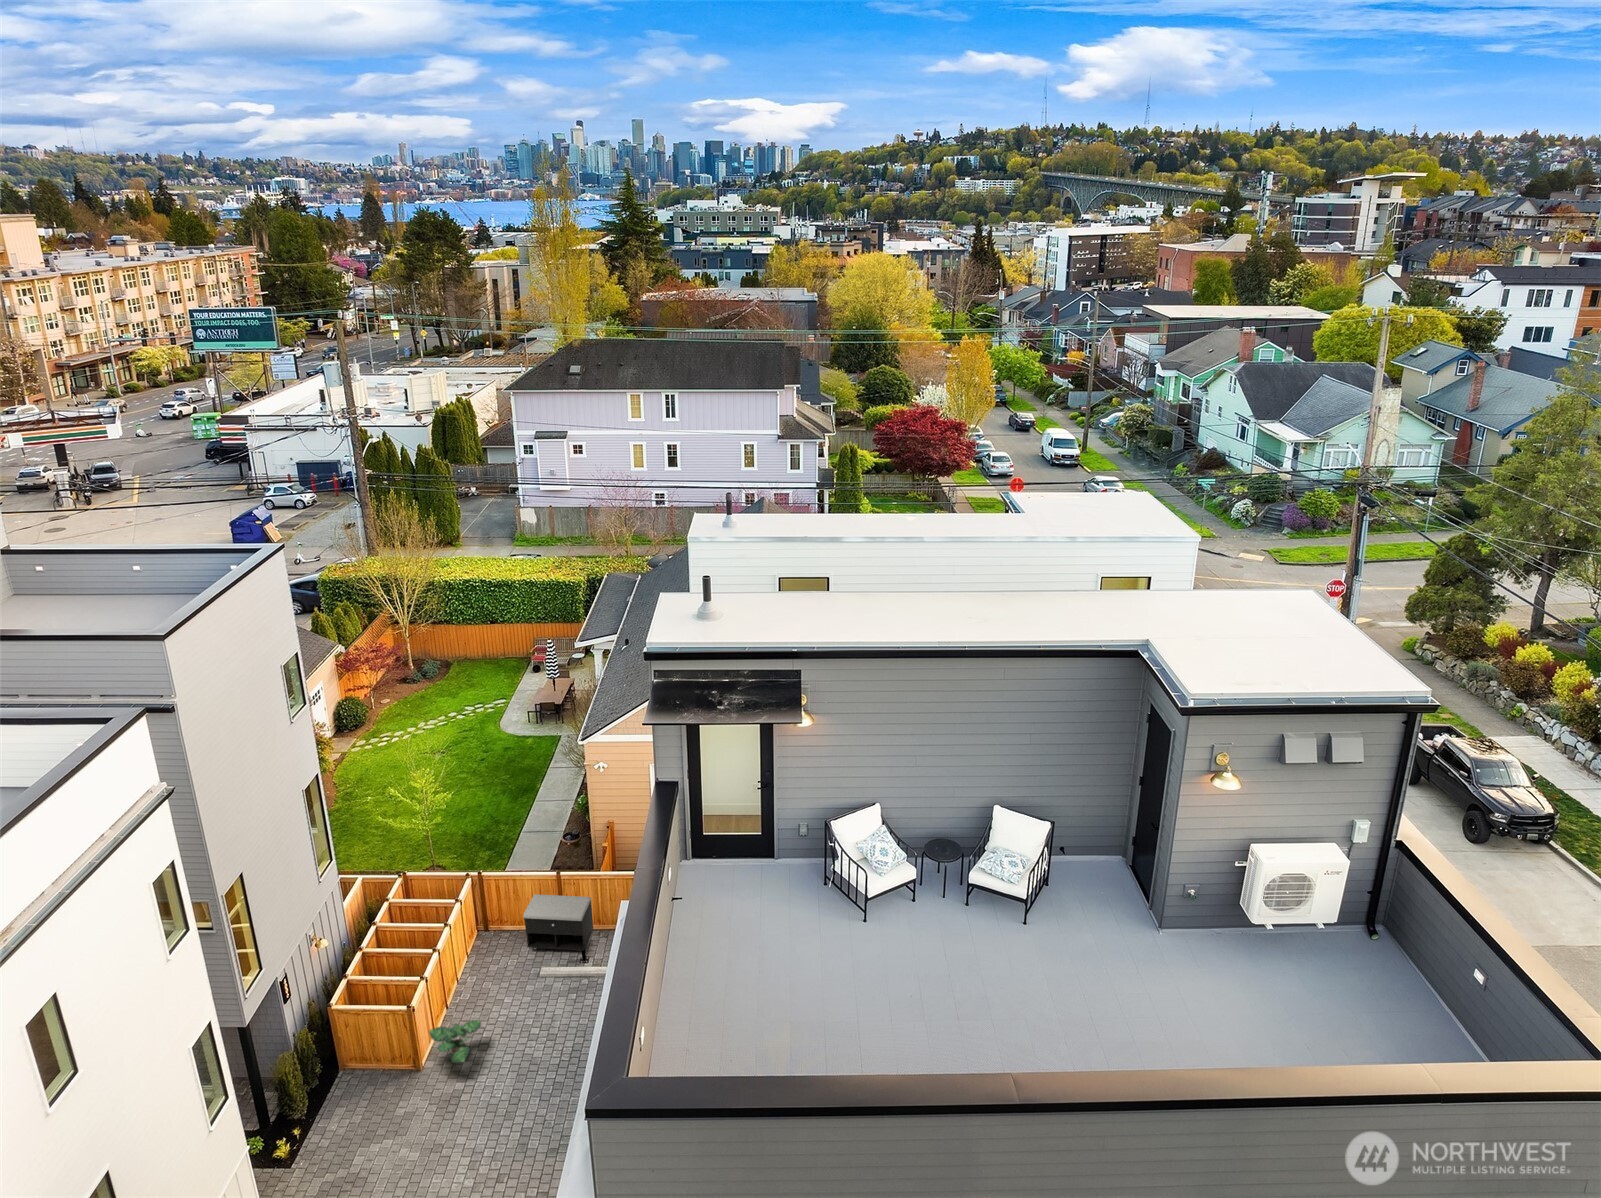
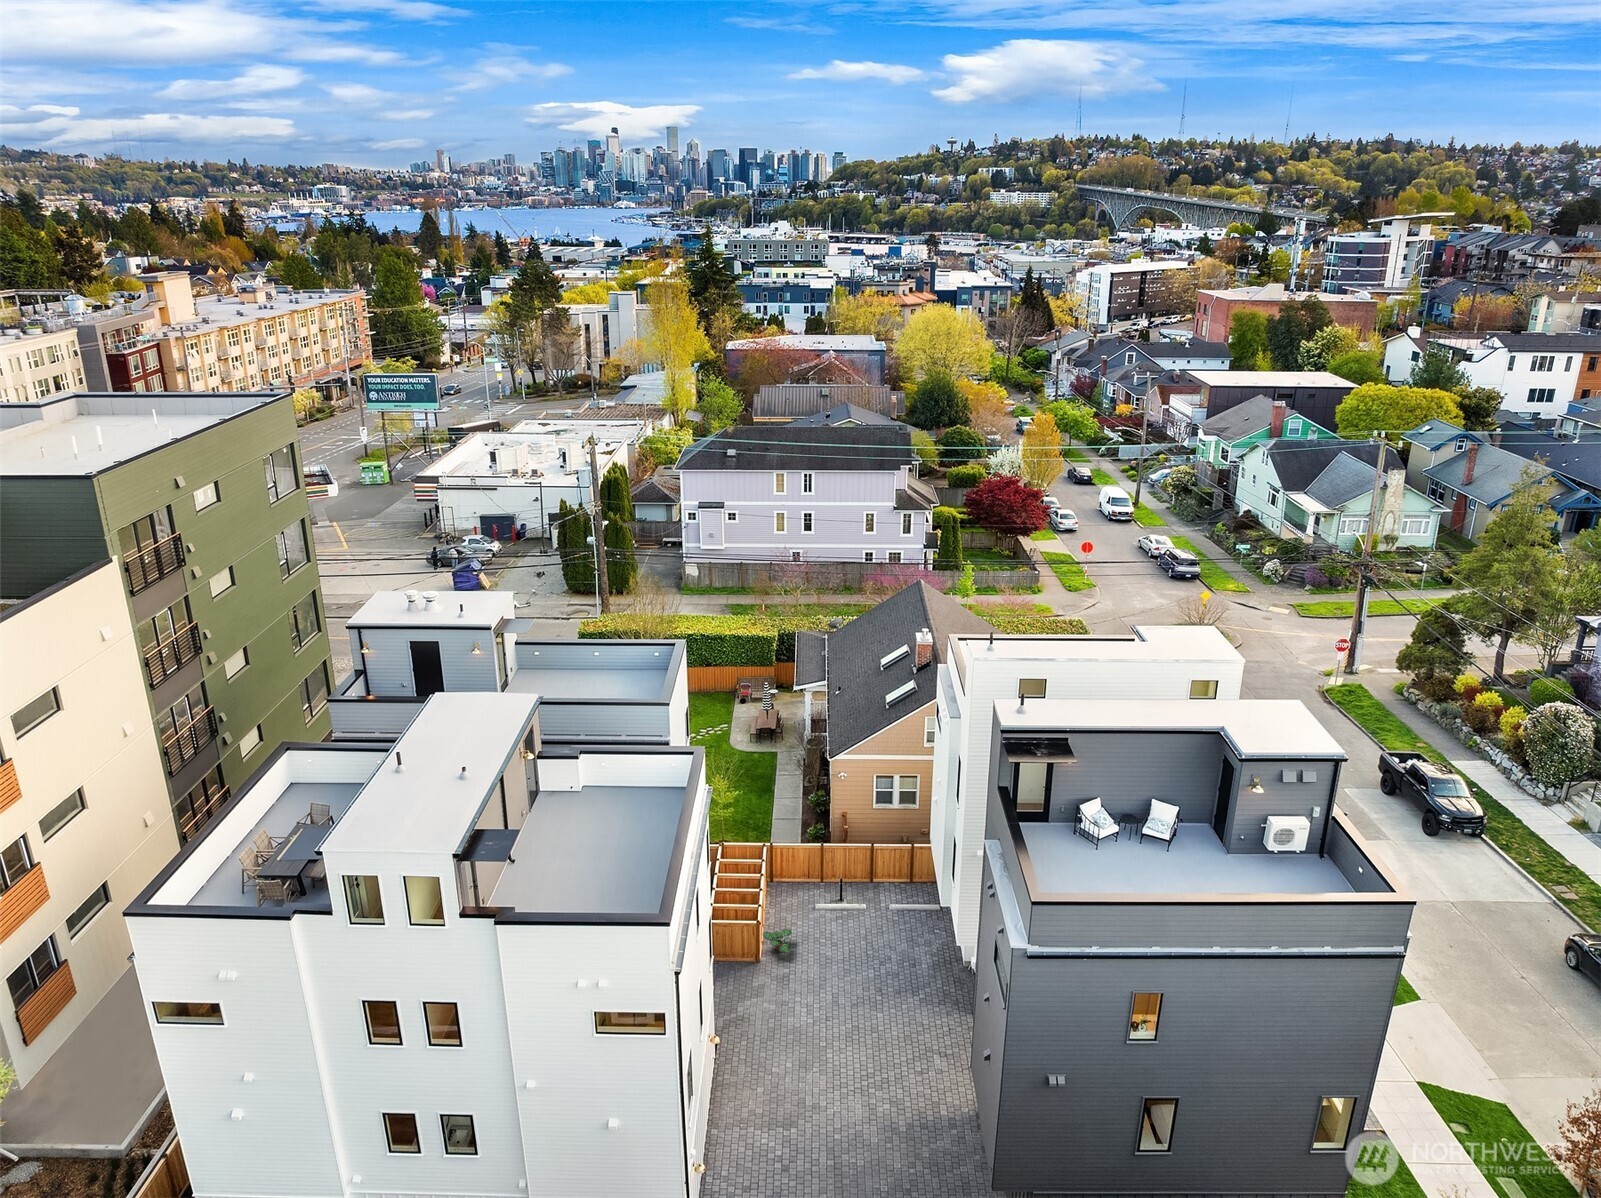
storage bench: present [523,894,593,951] -> none [800,855,840,892]

